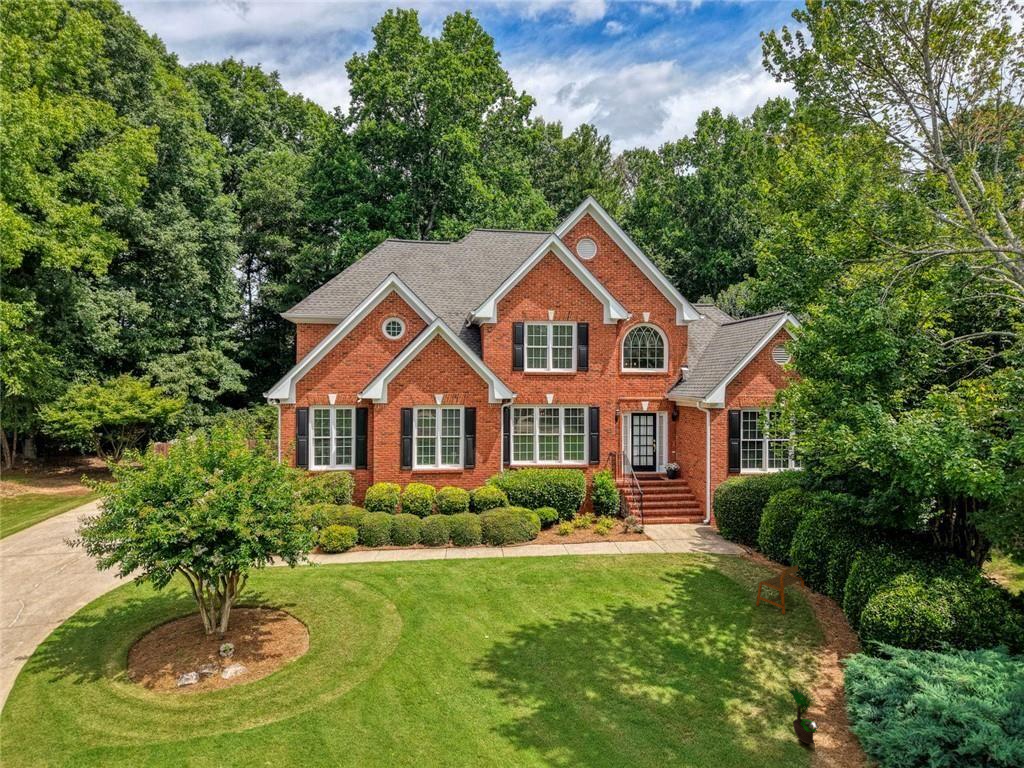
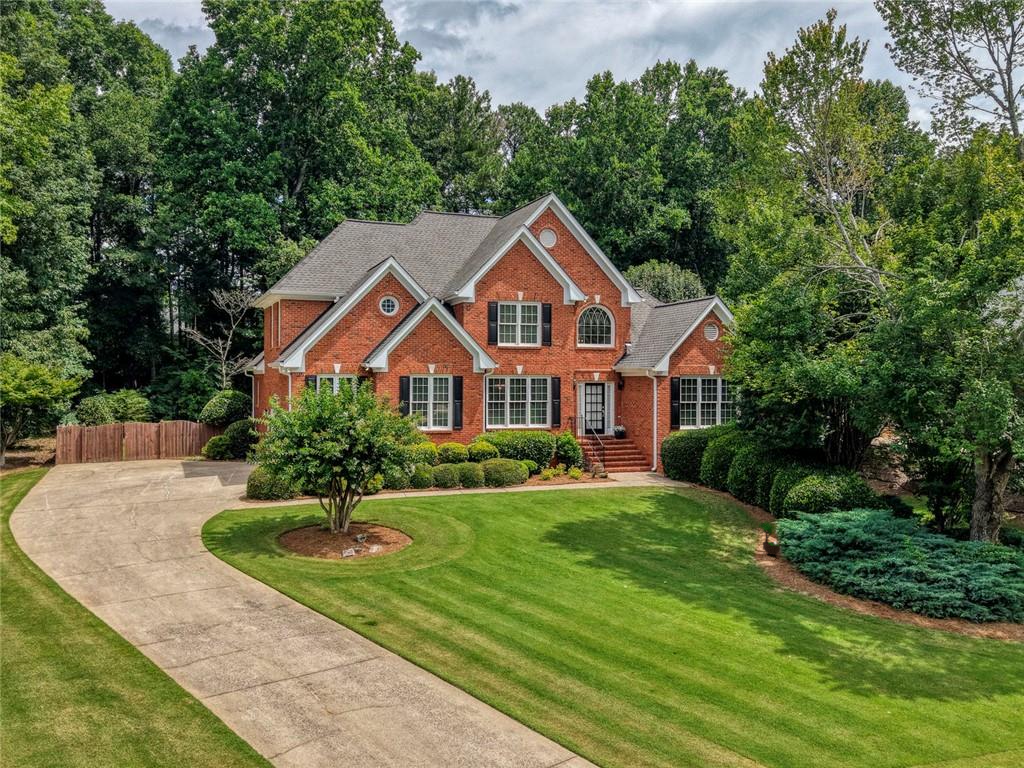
bench: present [756,565,804,614] -> none [713,476,745,512]

